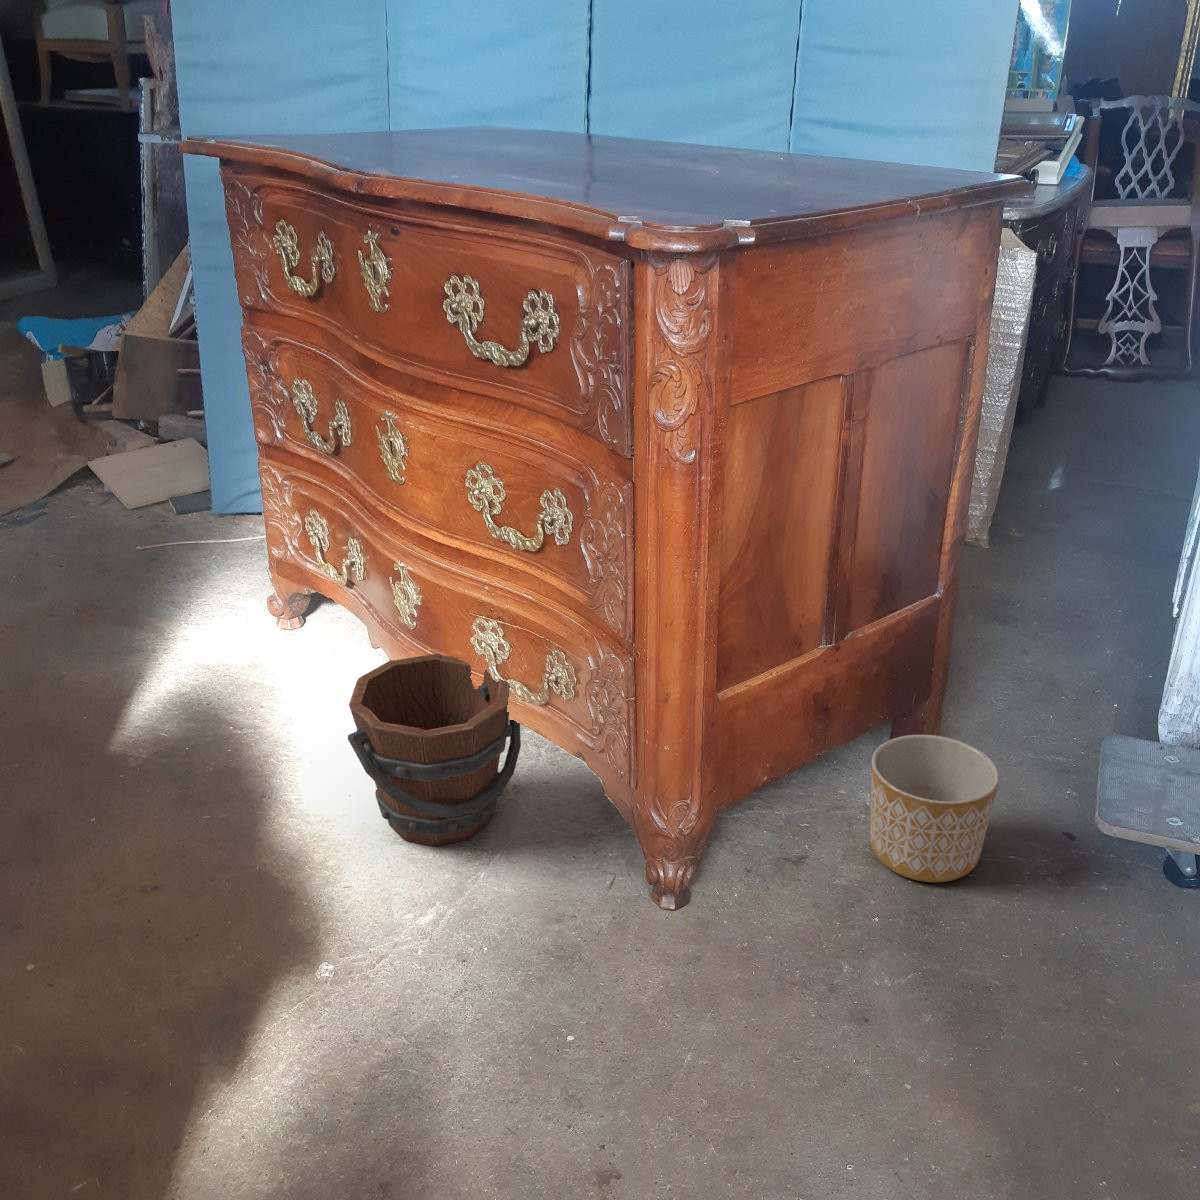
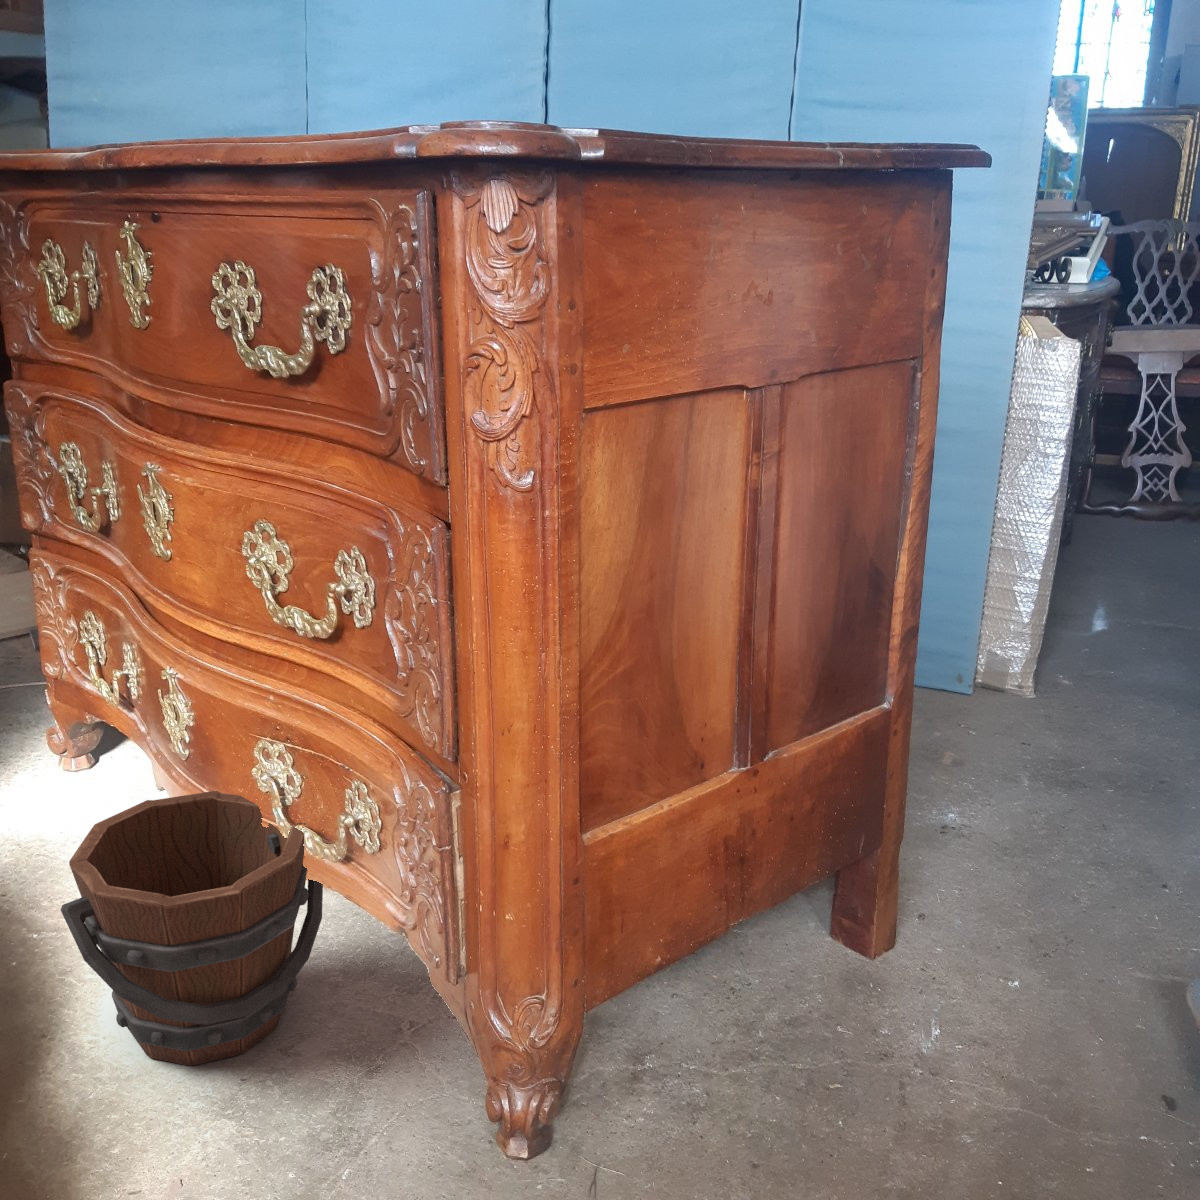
planter: present [870,735,1000,882] -> none [800,895,975,1106]

